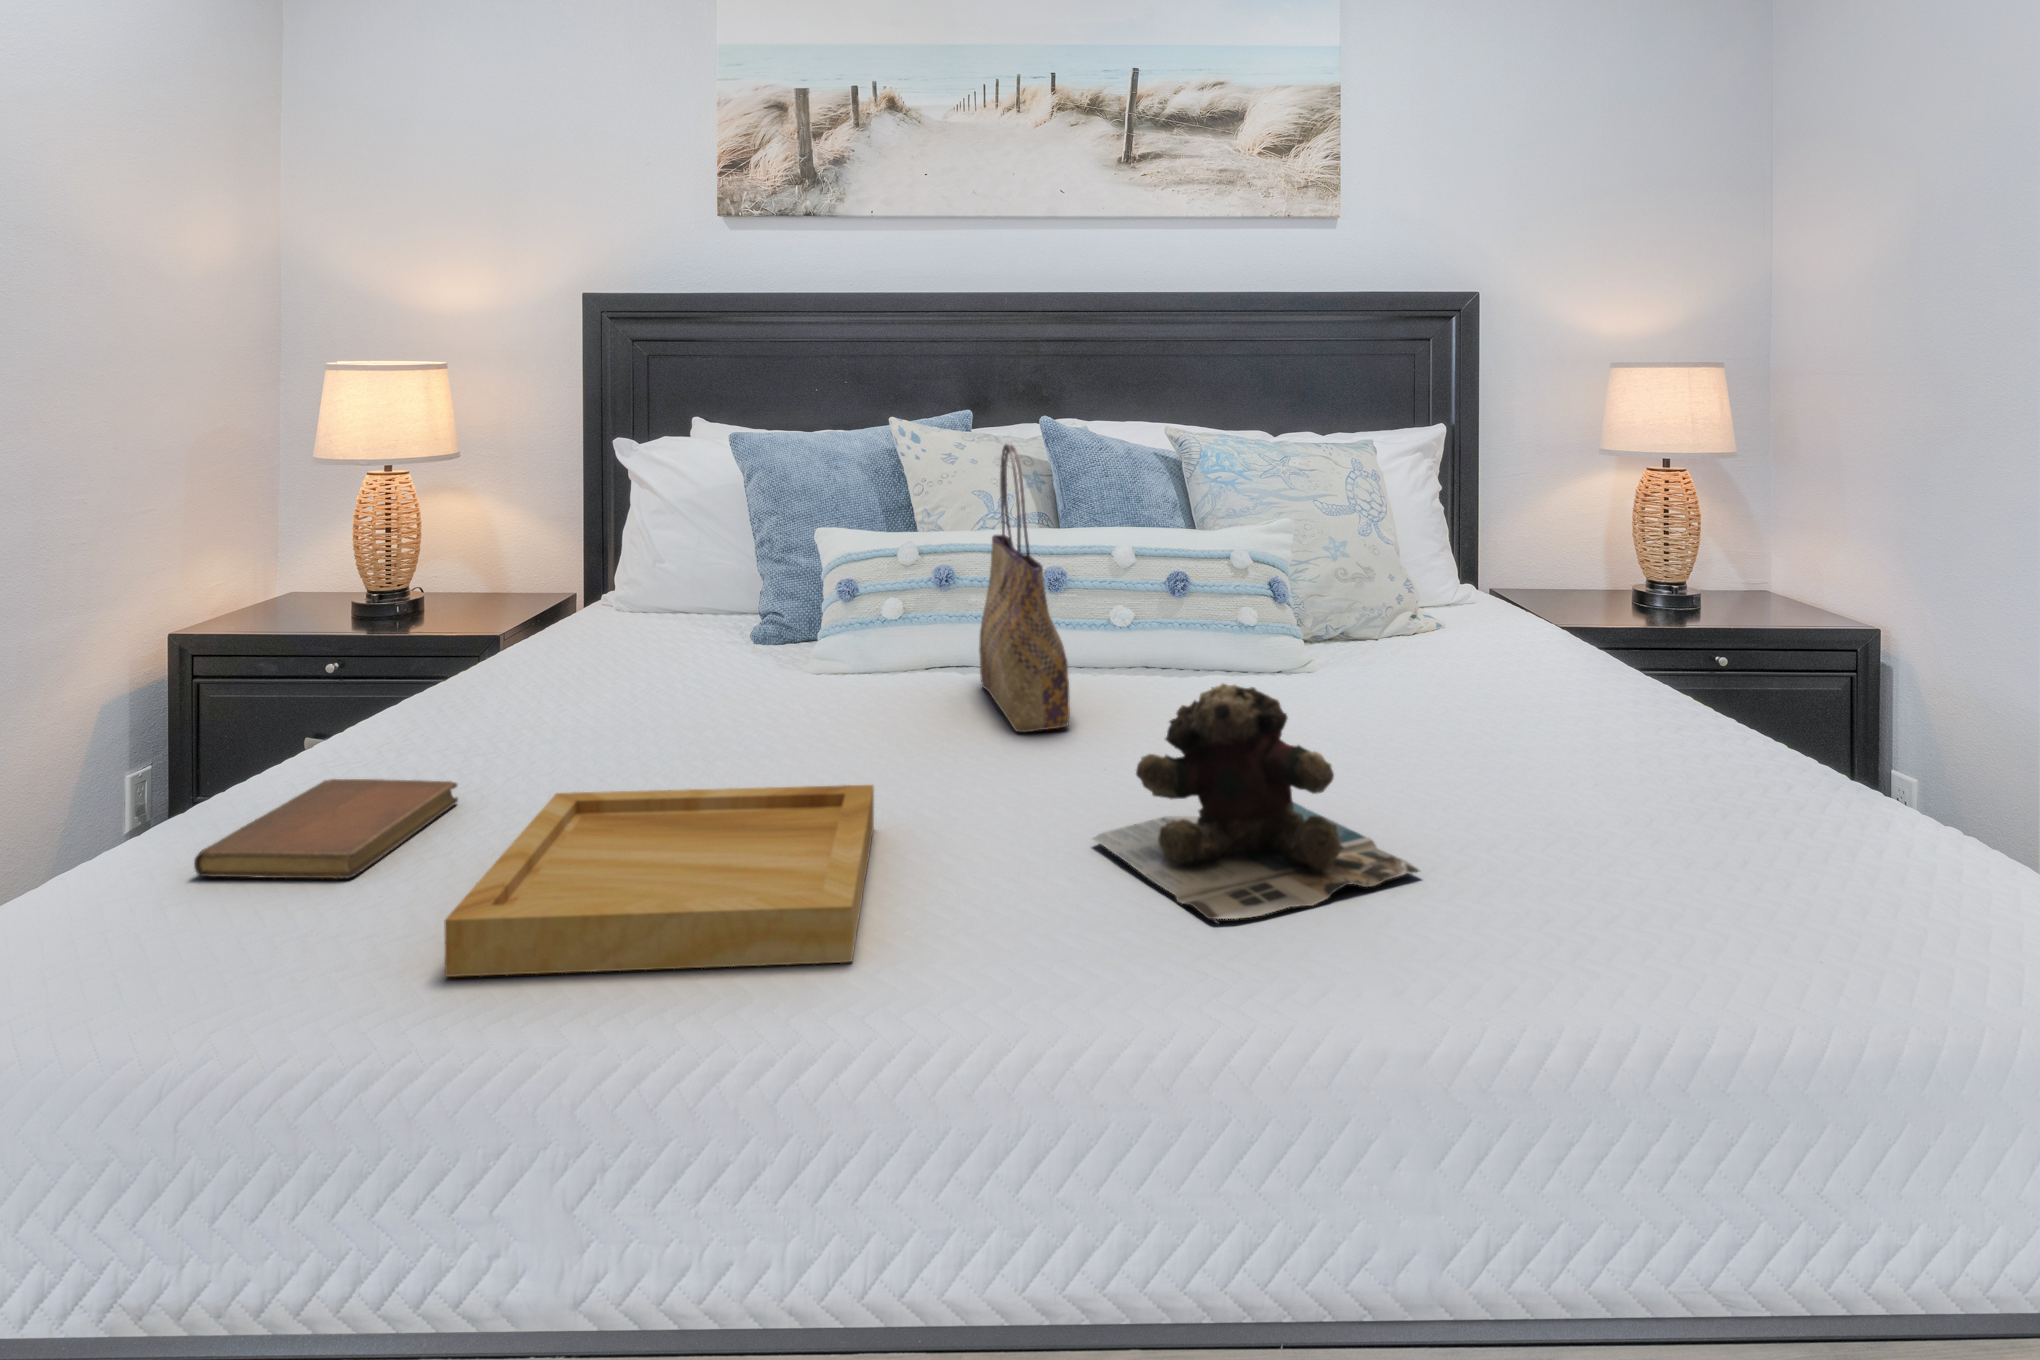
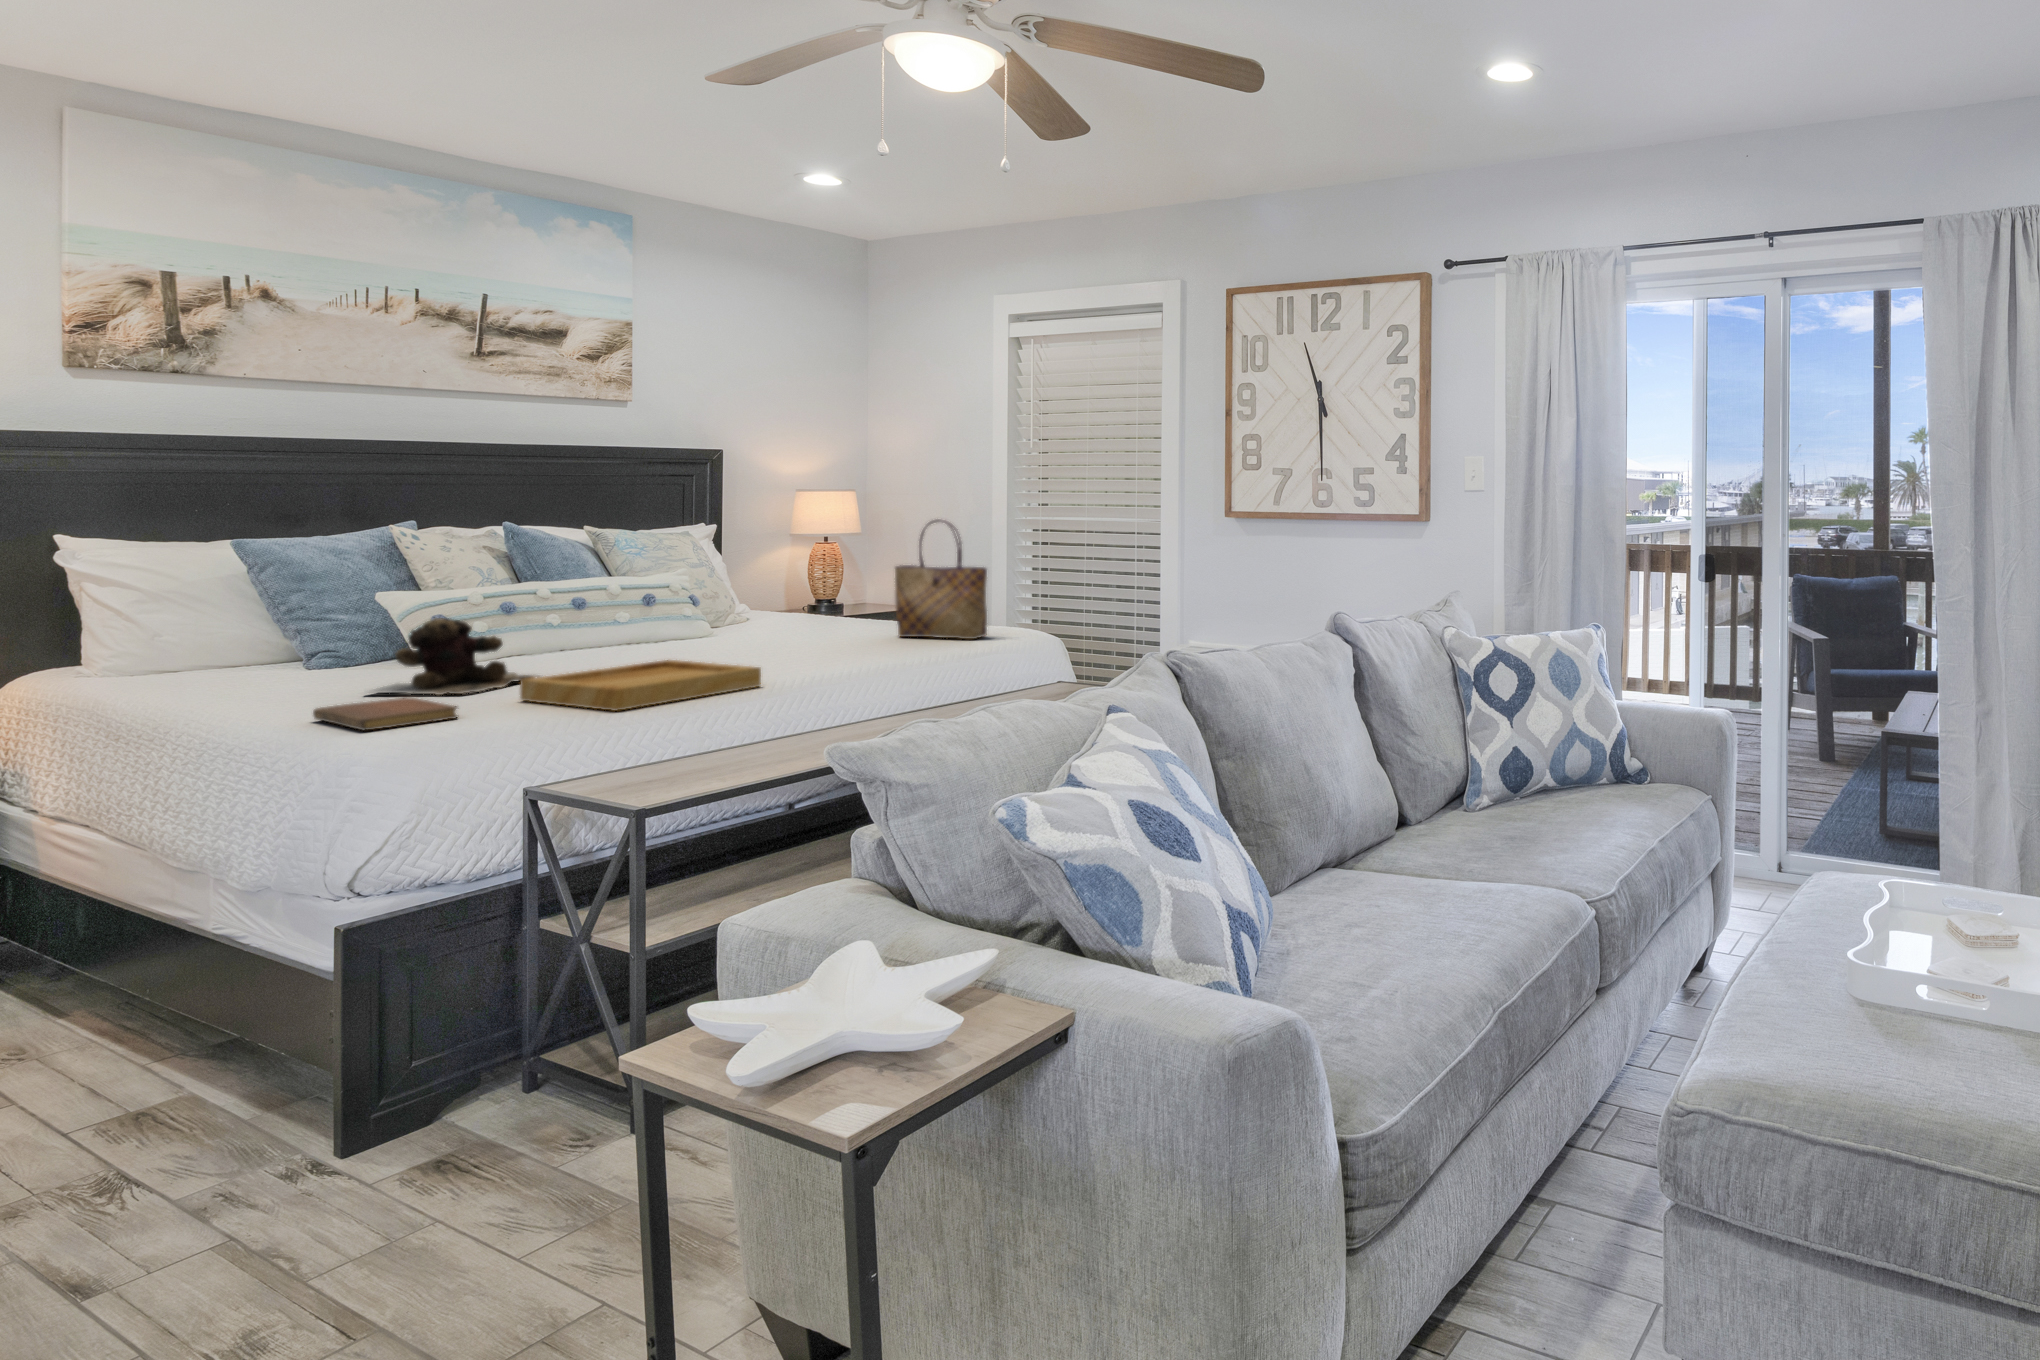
tote bag: present [979,444,1070,732] -> present [895,519,987,639]
teddy bear: present [1092,684,1419,919] -> present [369,618,540,695]

